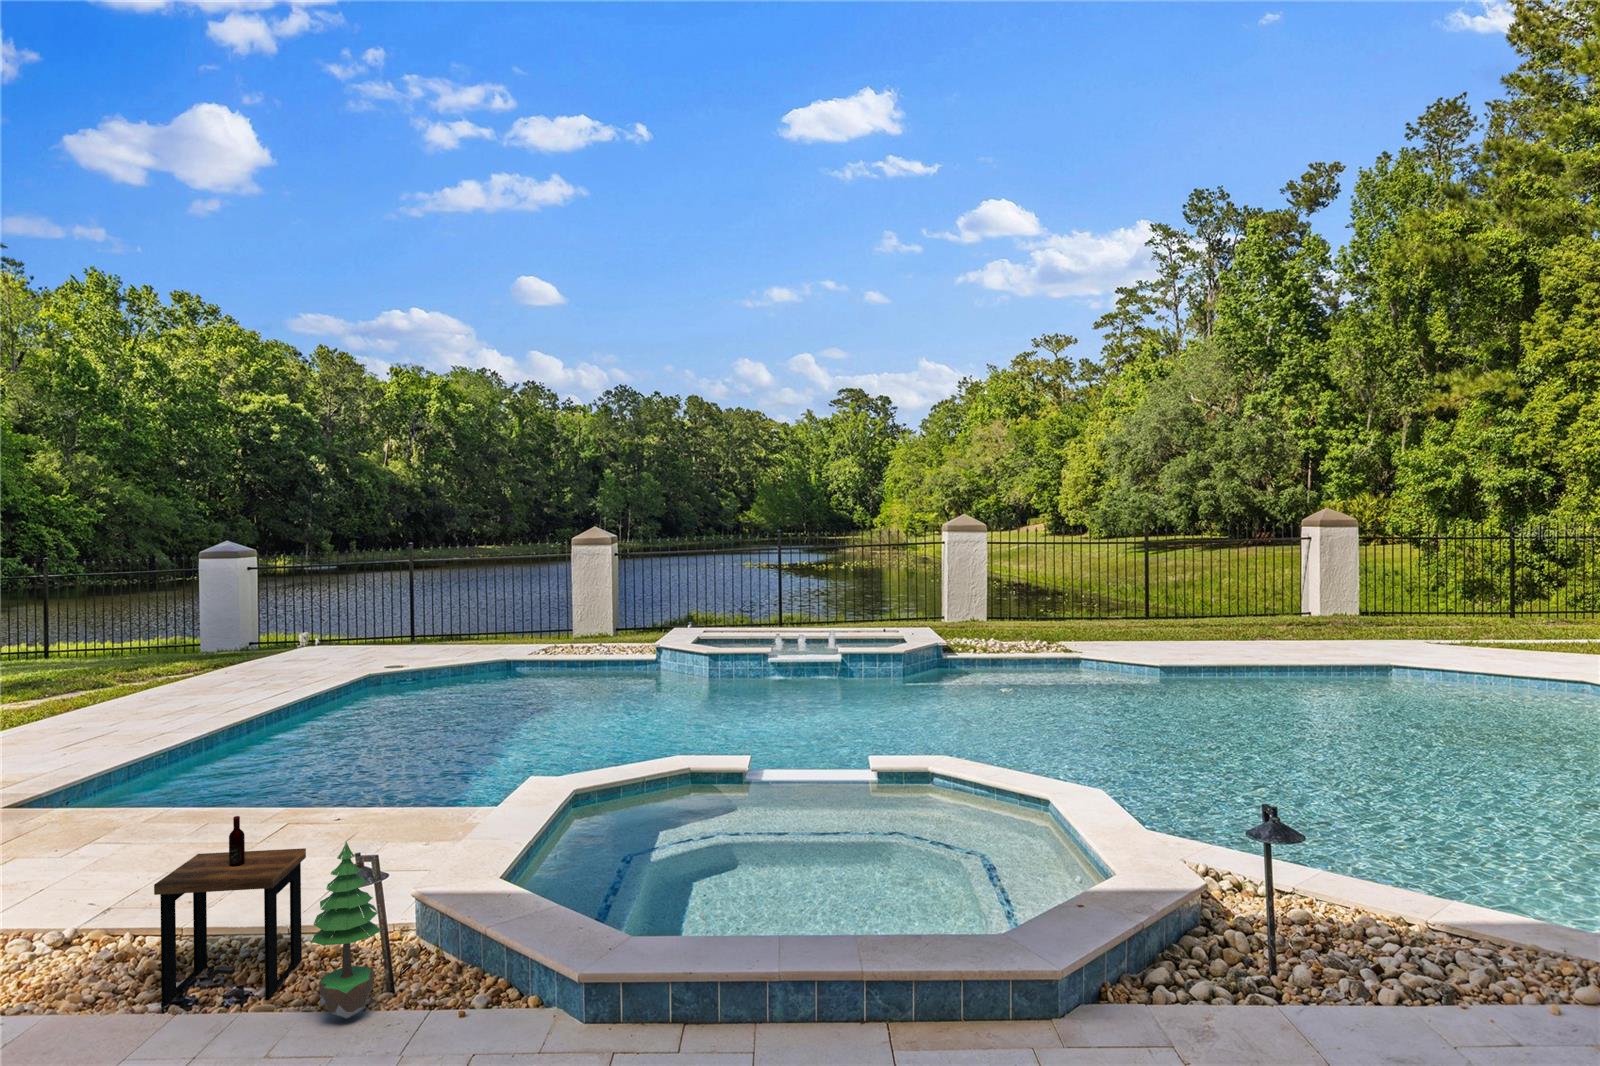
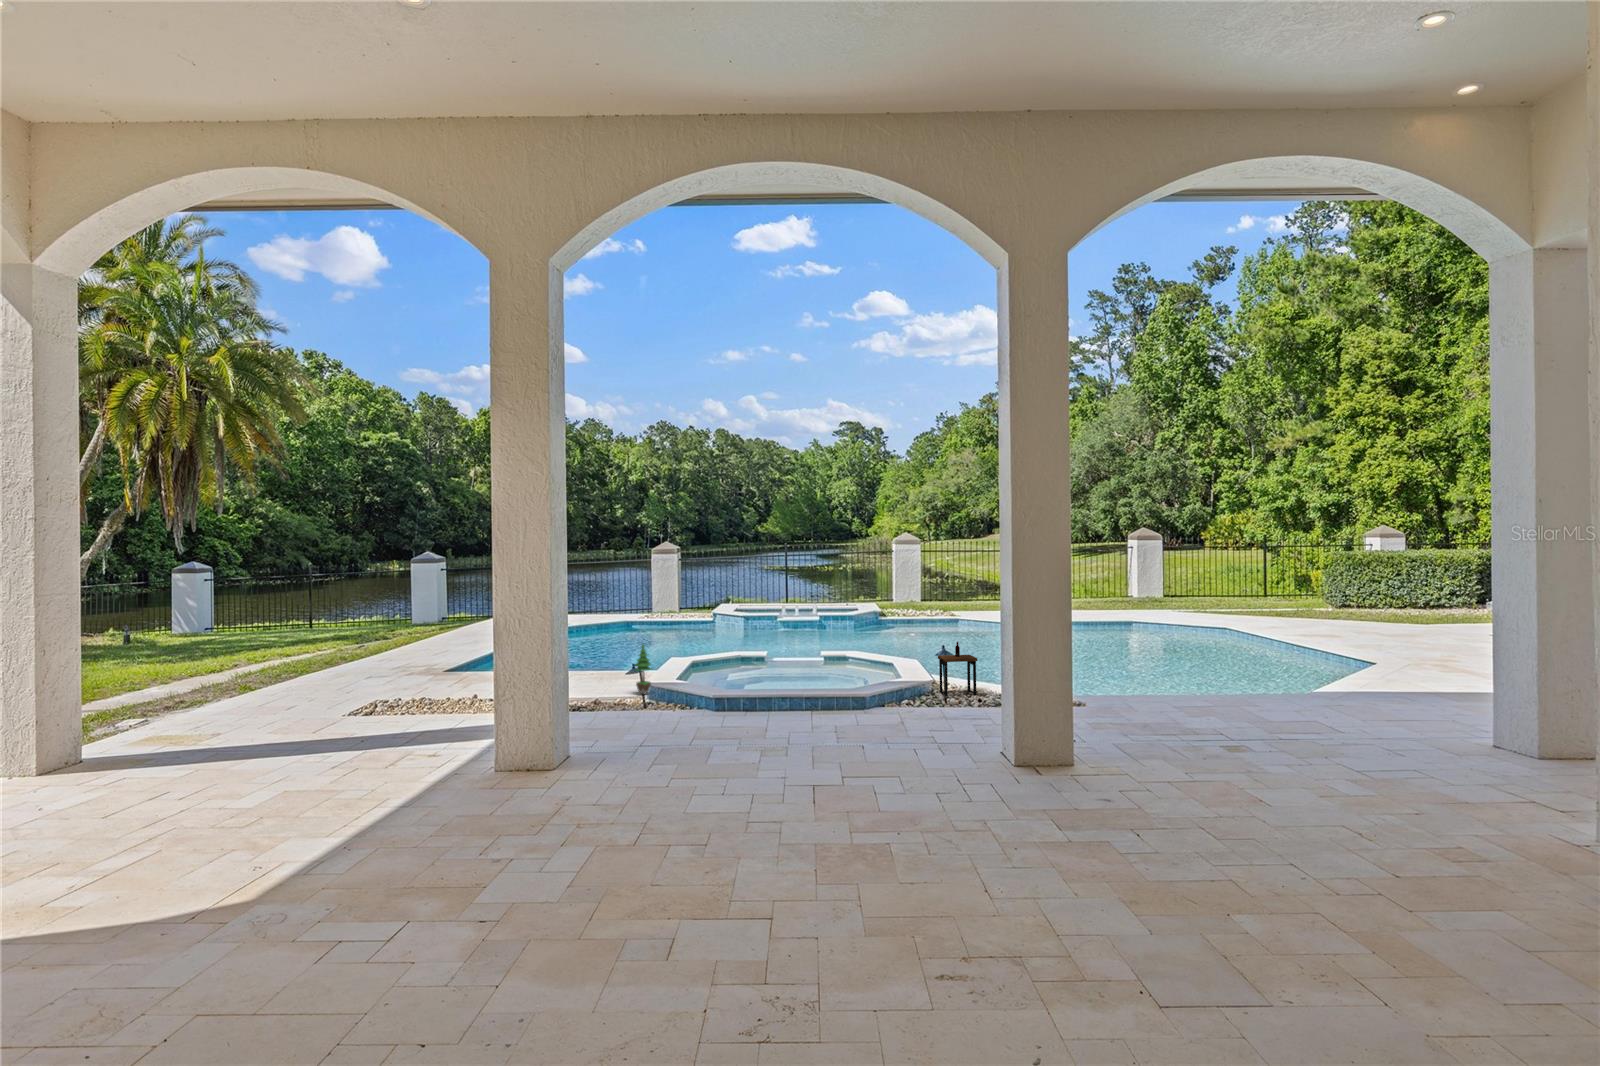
side table: present [154,816,306,1007] -> present [938,642,978,696]

